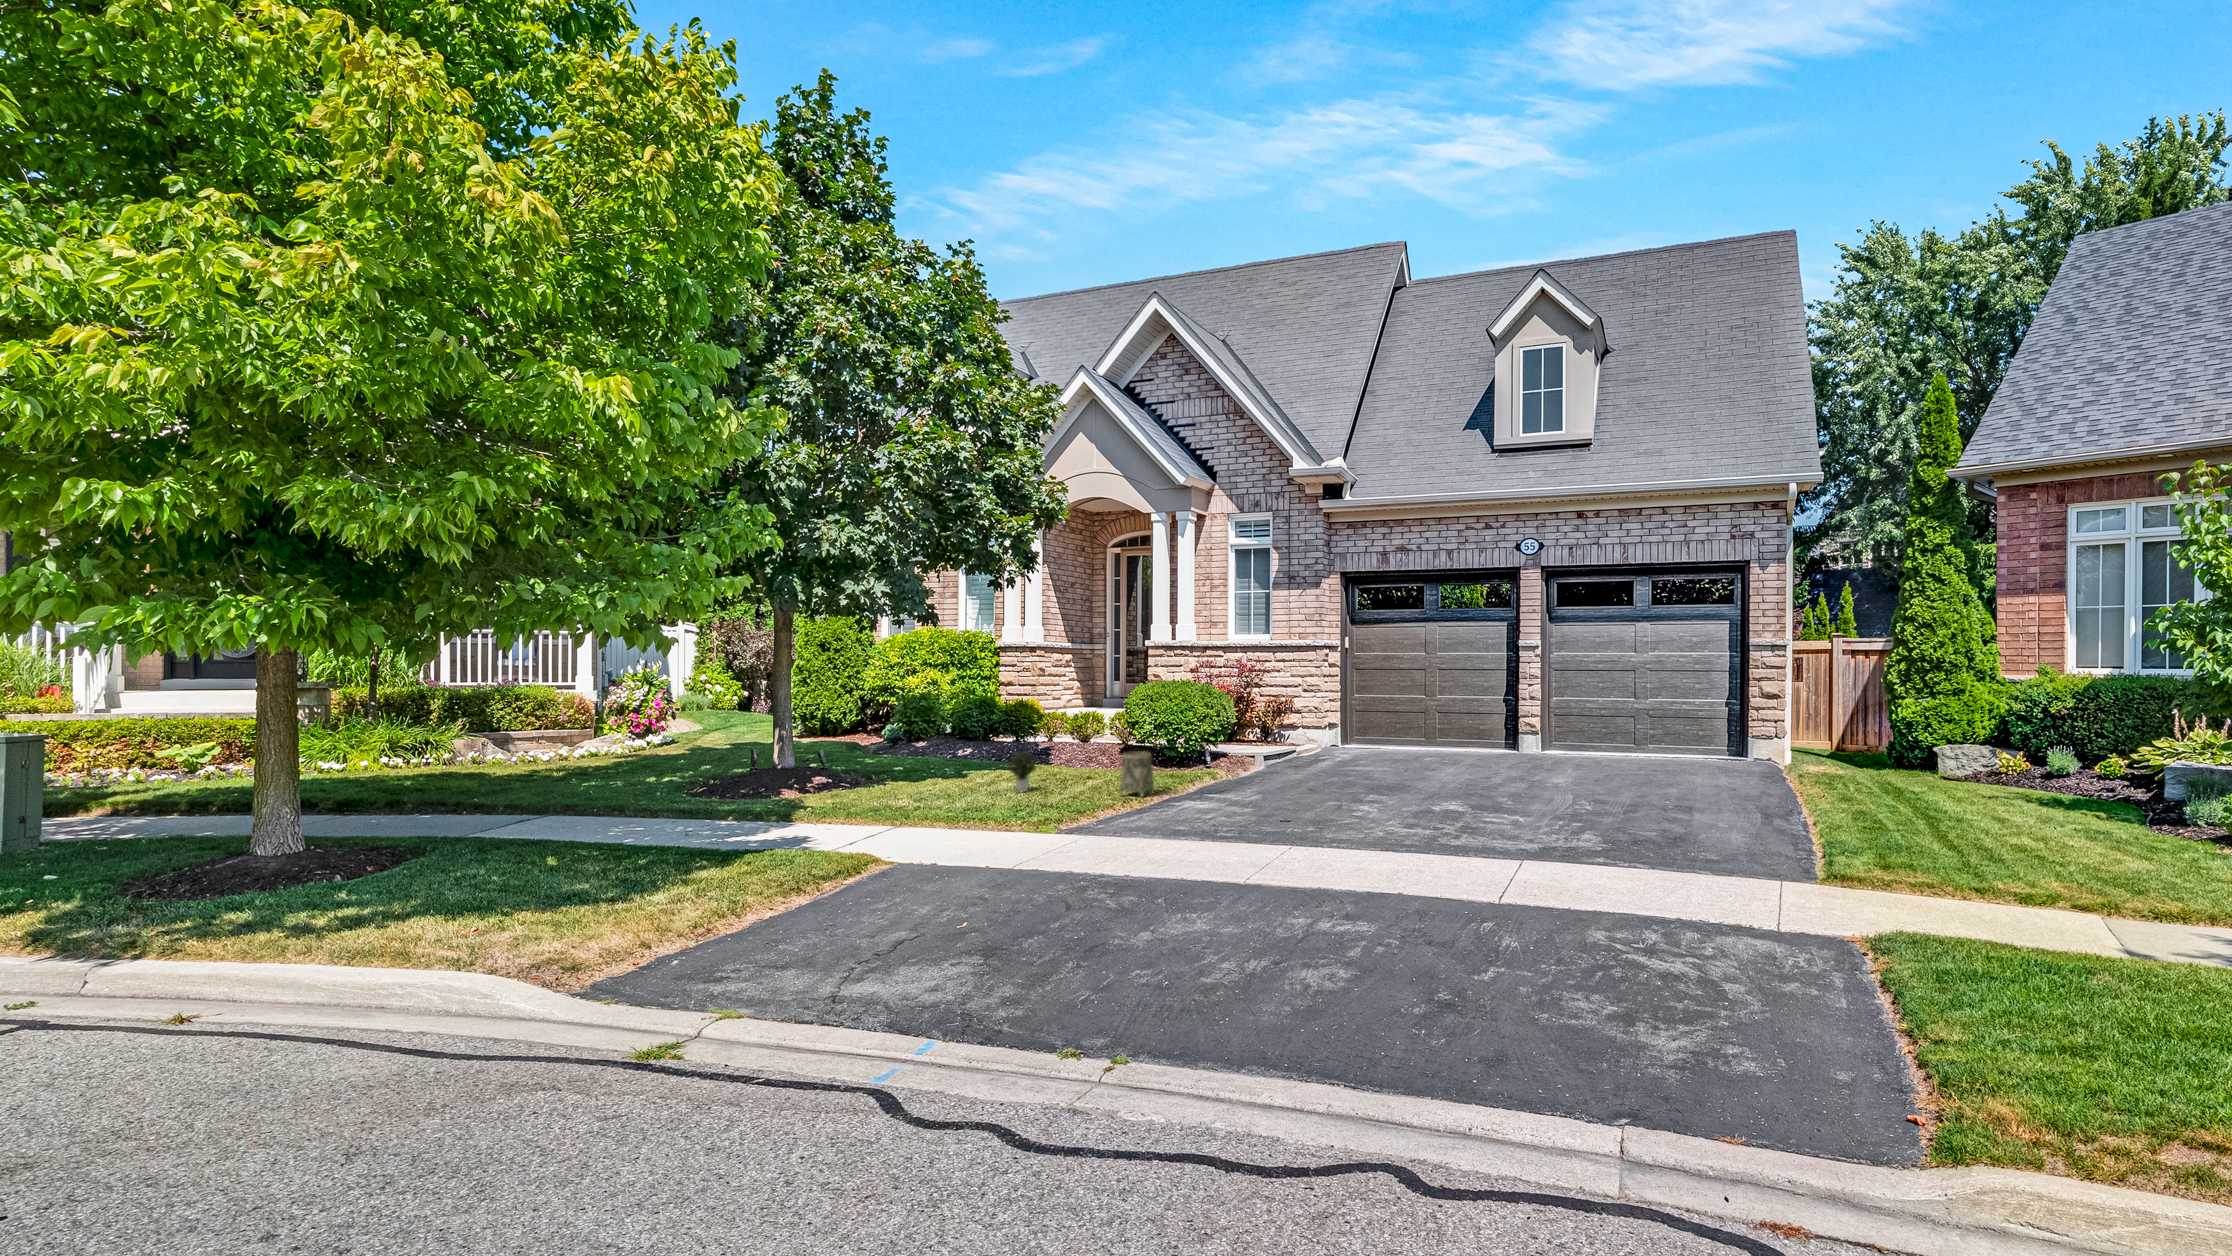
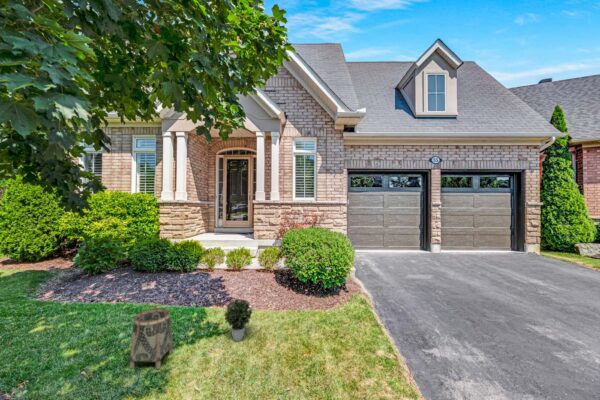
basket: present [1120,751,1154,797] -> present [130,308,173,369]

